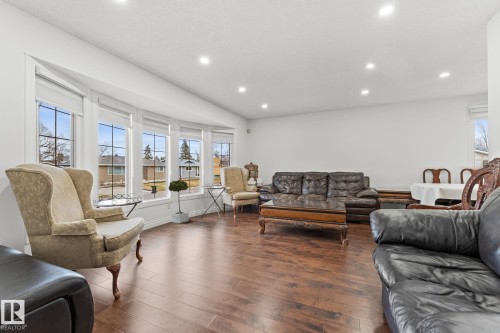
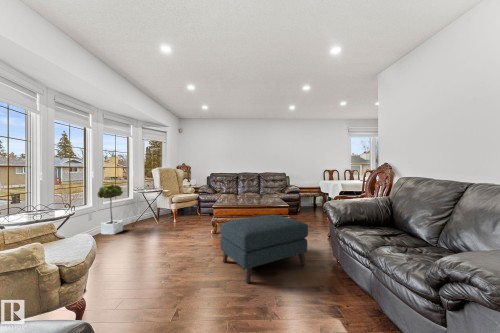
ottoman: none [246,219,347,293] -> present [220,215,308,283]

